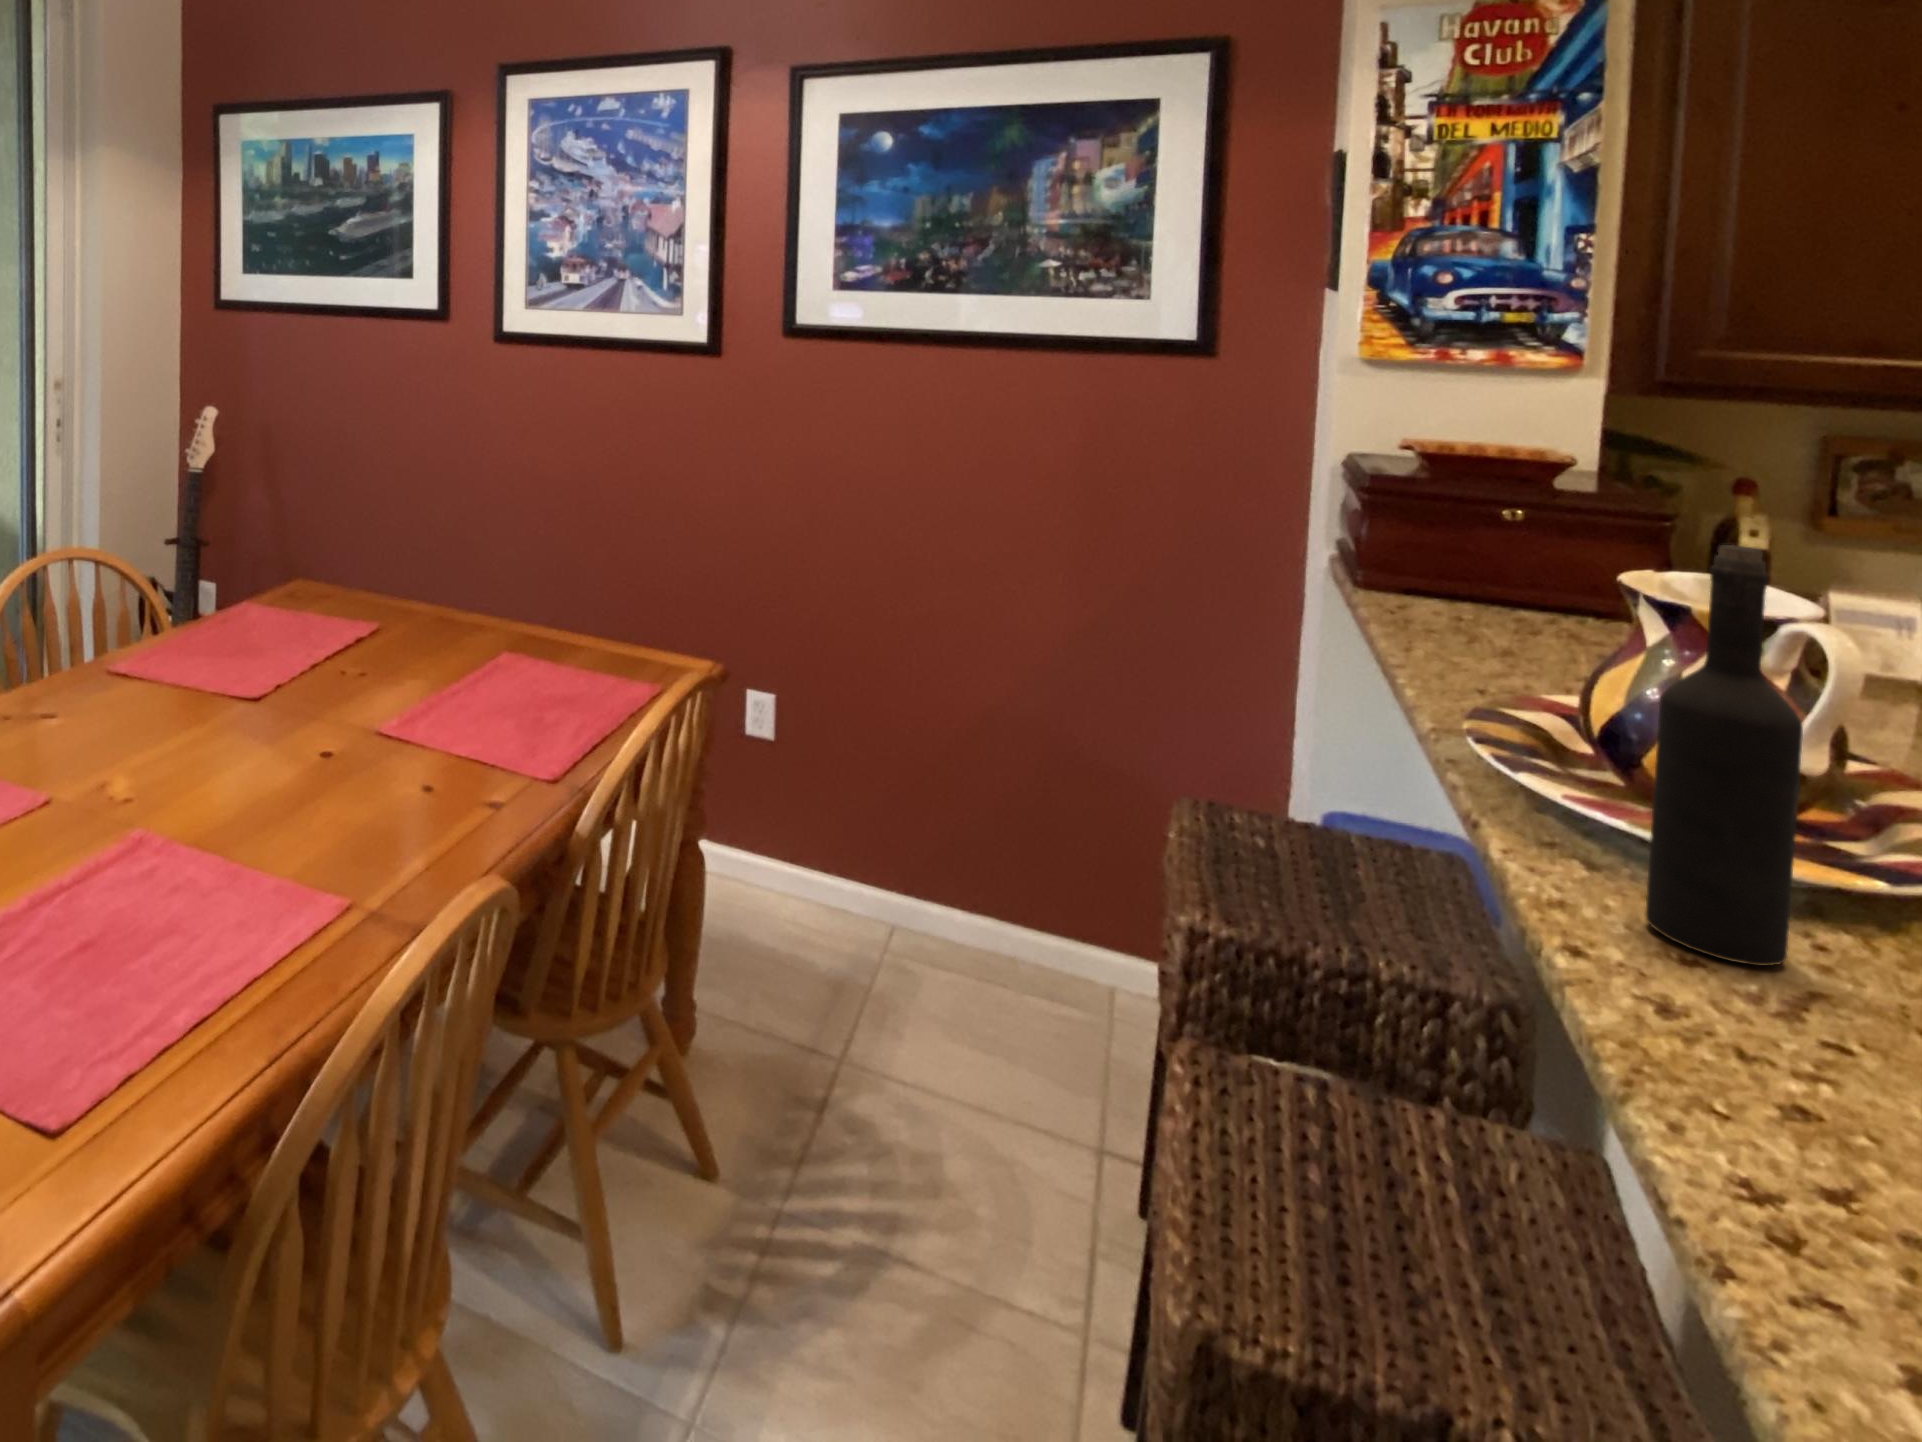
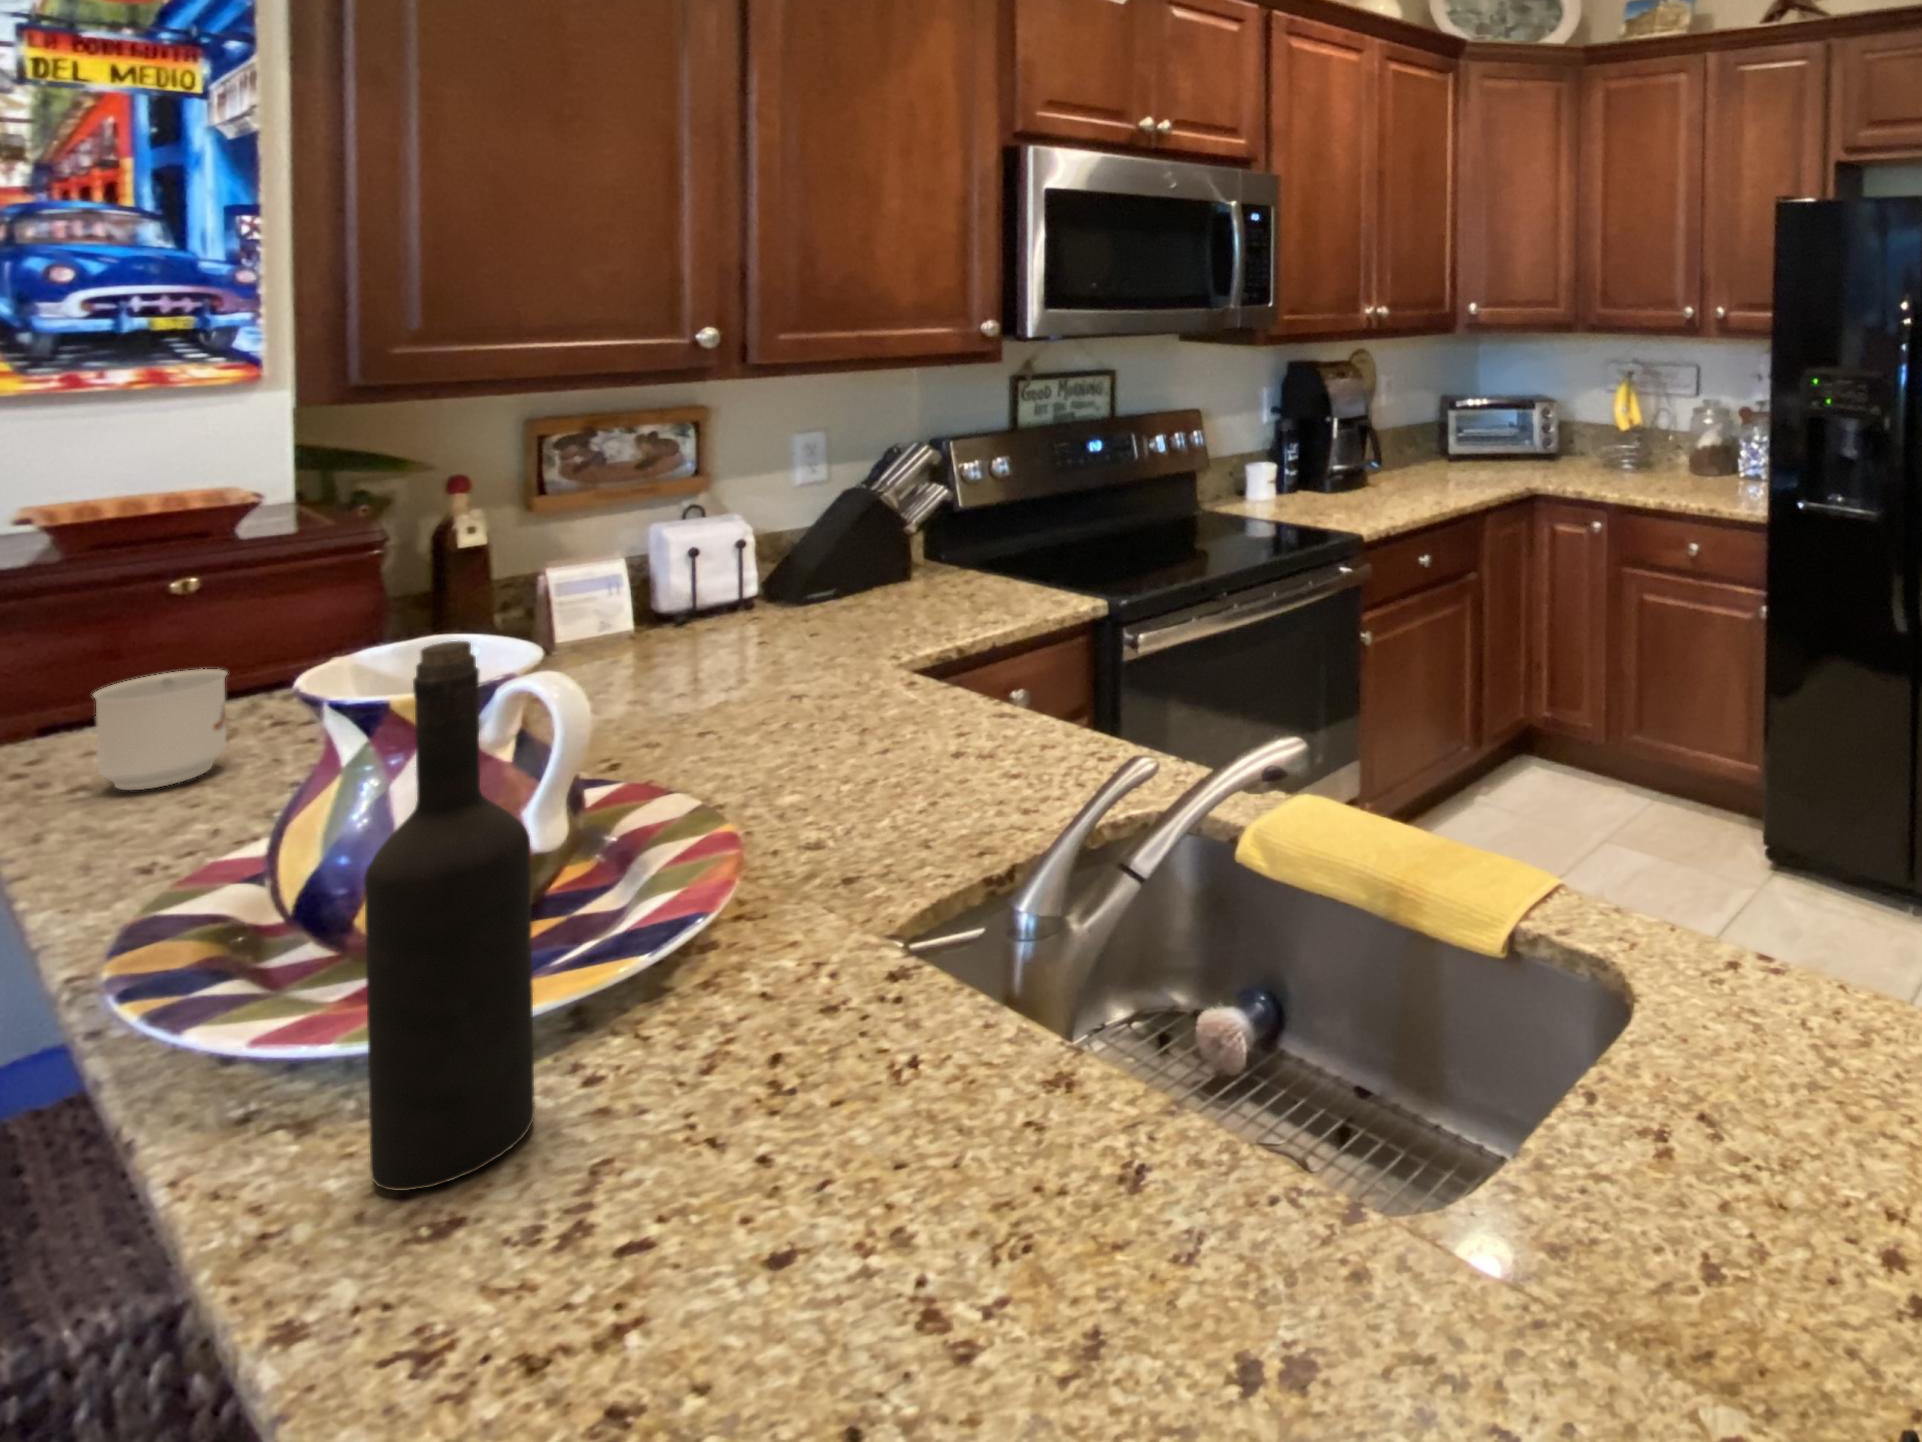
mug: none [1449,574,1540,659] -> present [93,669,227,790]

